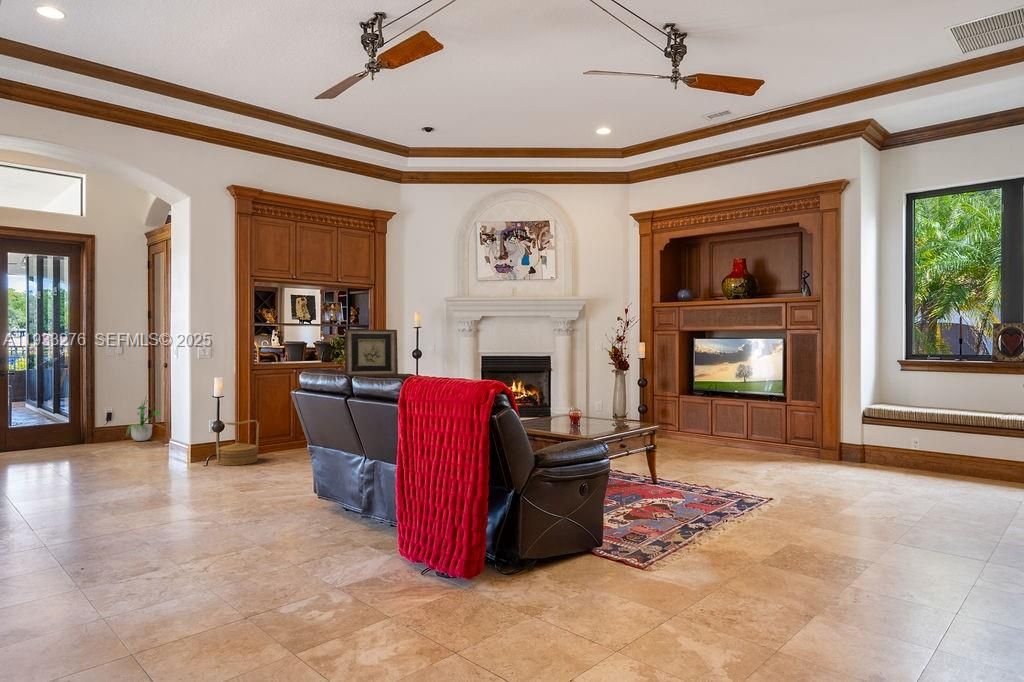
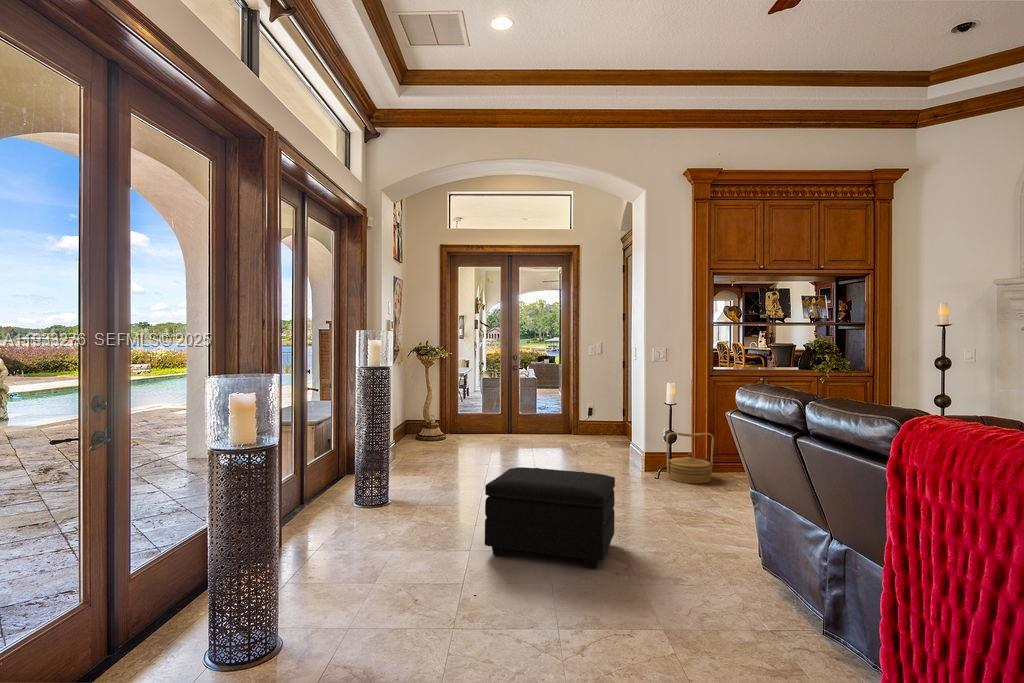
picture frame: present [345,329,398,377] -> none [793,323,895,406]
potted plant: present [126,400,161,441] -> none [602,388,632,437]
footstool: none [74,455,199,542] -> present [485,467,615,569]

